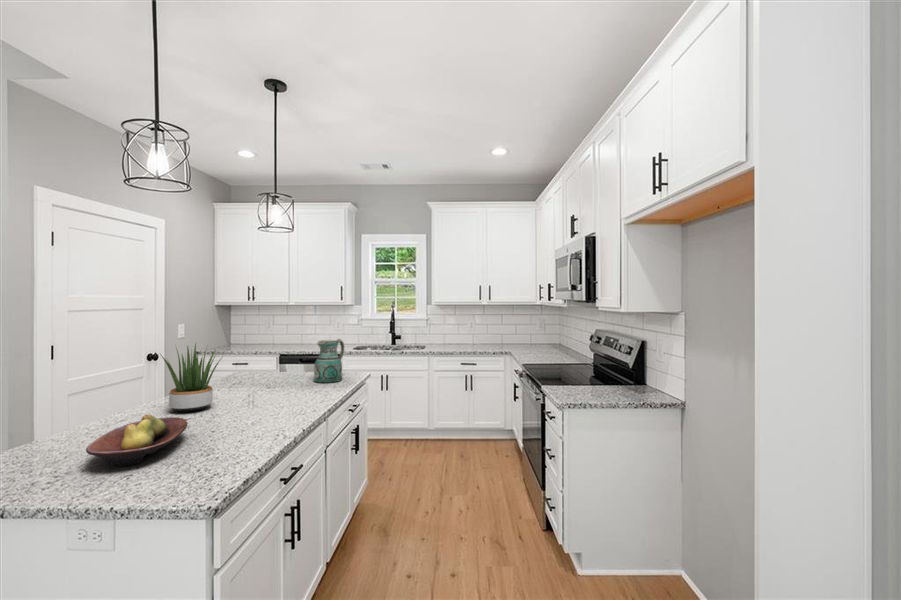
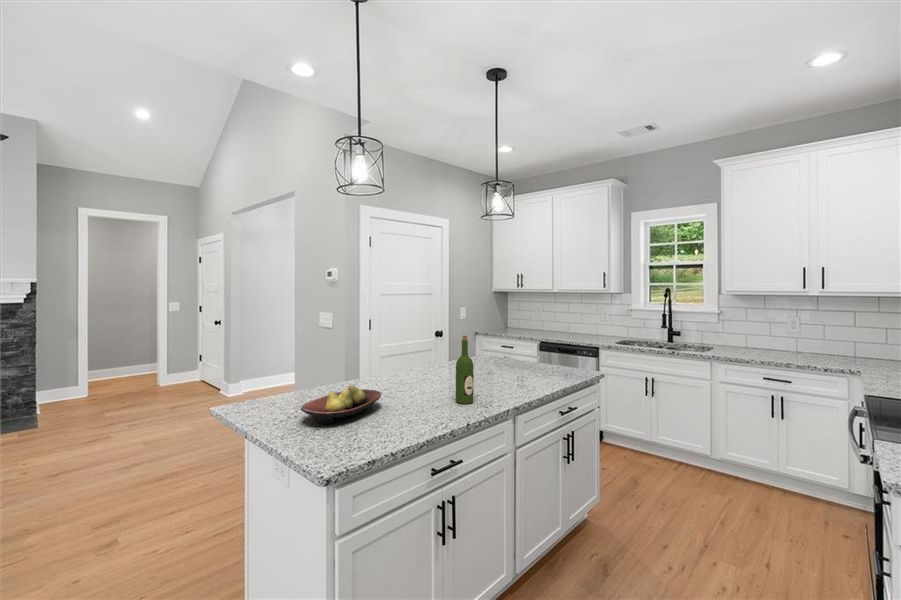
ceramic pitcher: present [314,339,344,383] -> none [532,332,569,378]
potted plant: present [160,343,222,412] -> none [384,328,435,387]
wine bottle: none [268,345,287,415] -> present [456,336,474,404]

